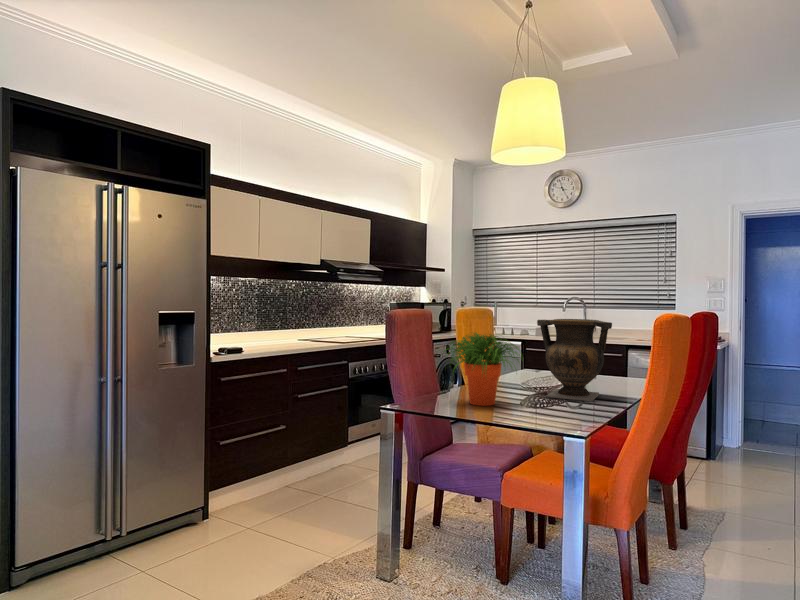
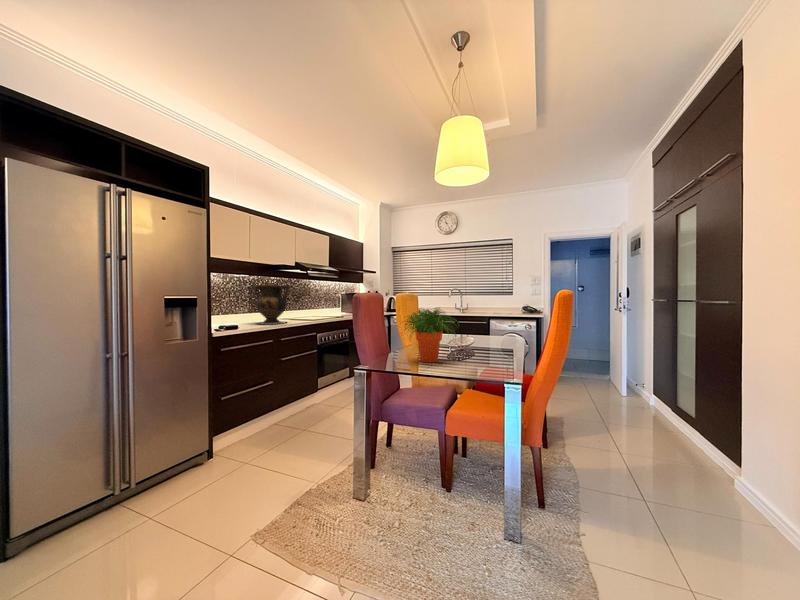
vase: present [537,319,612,401] -> present [253,285,290,325]

